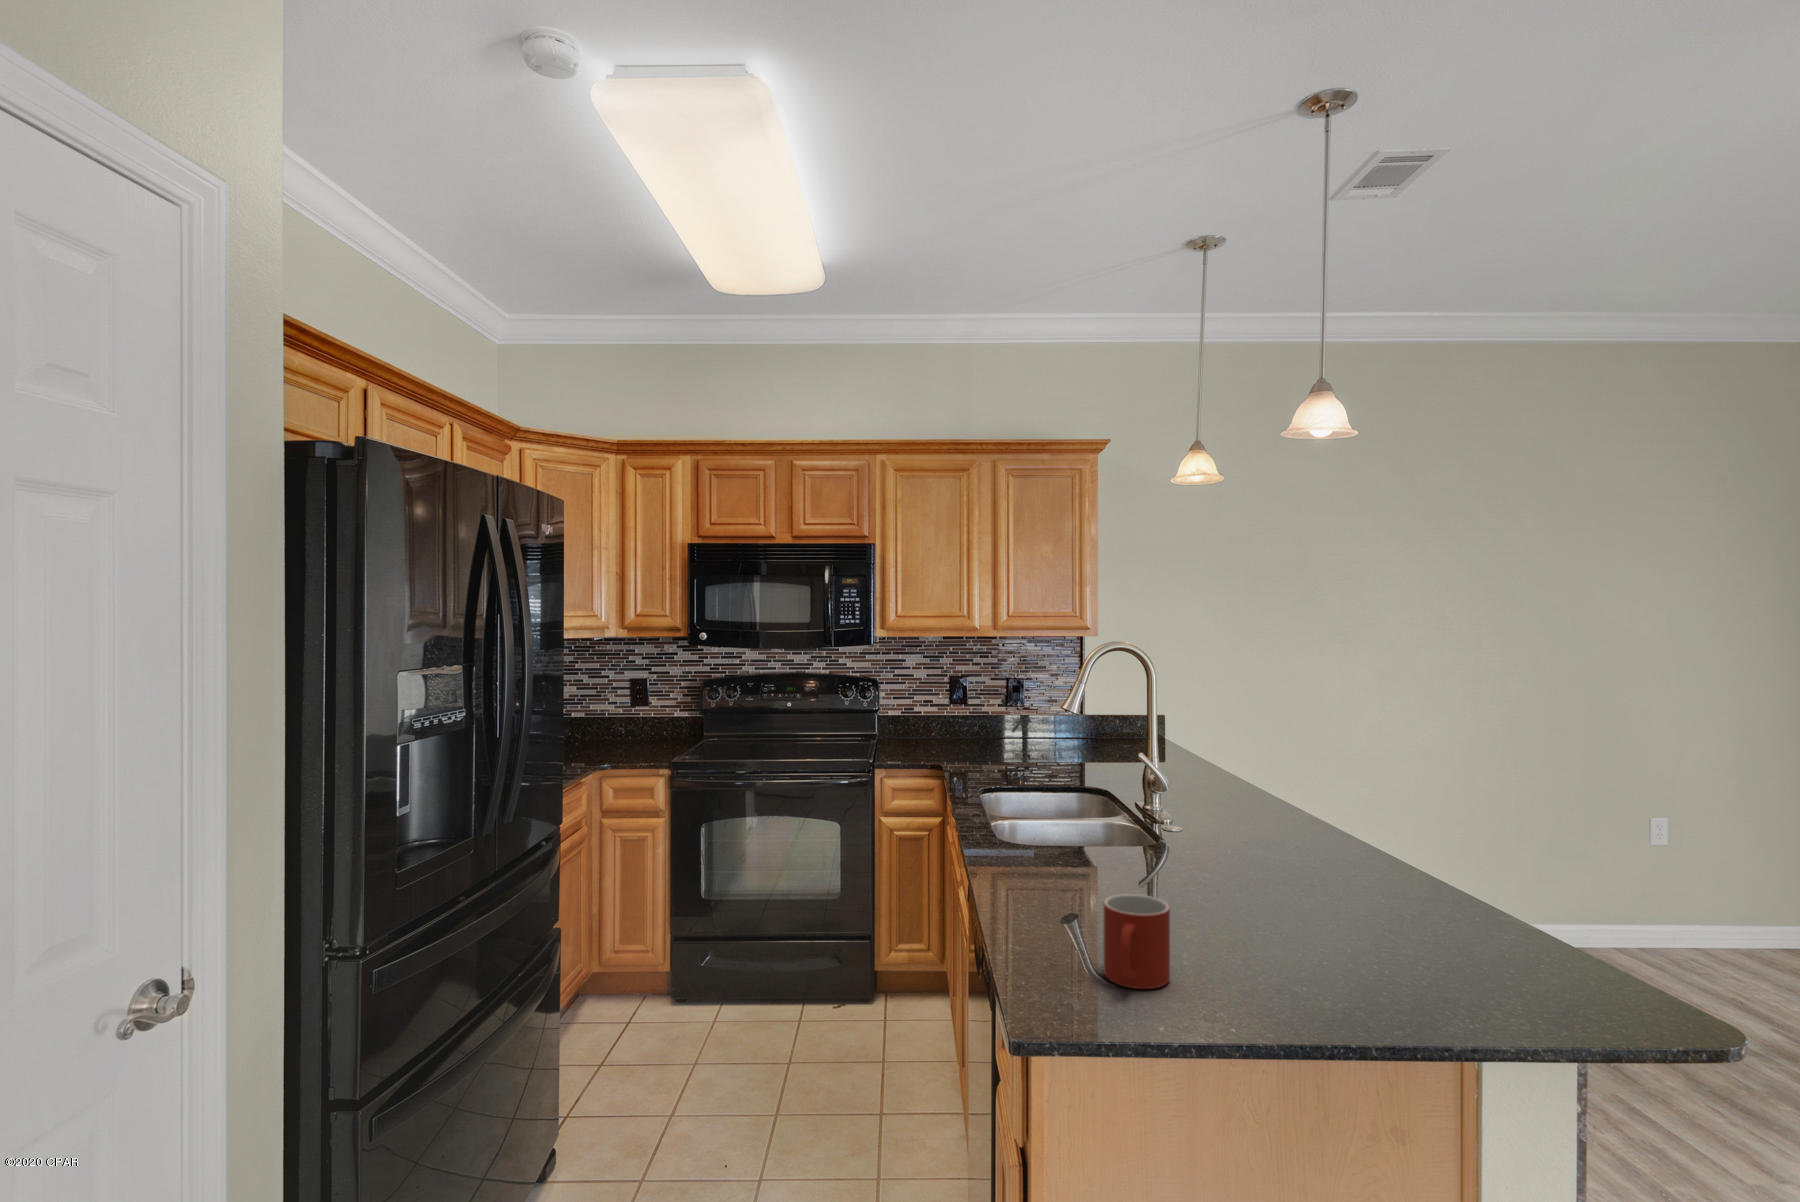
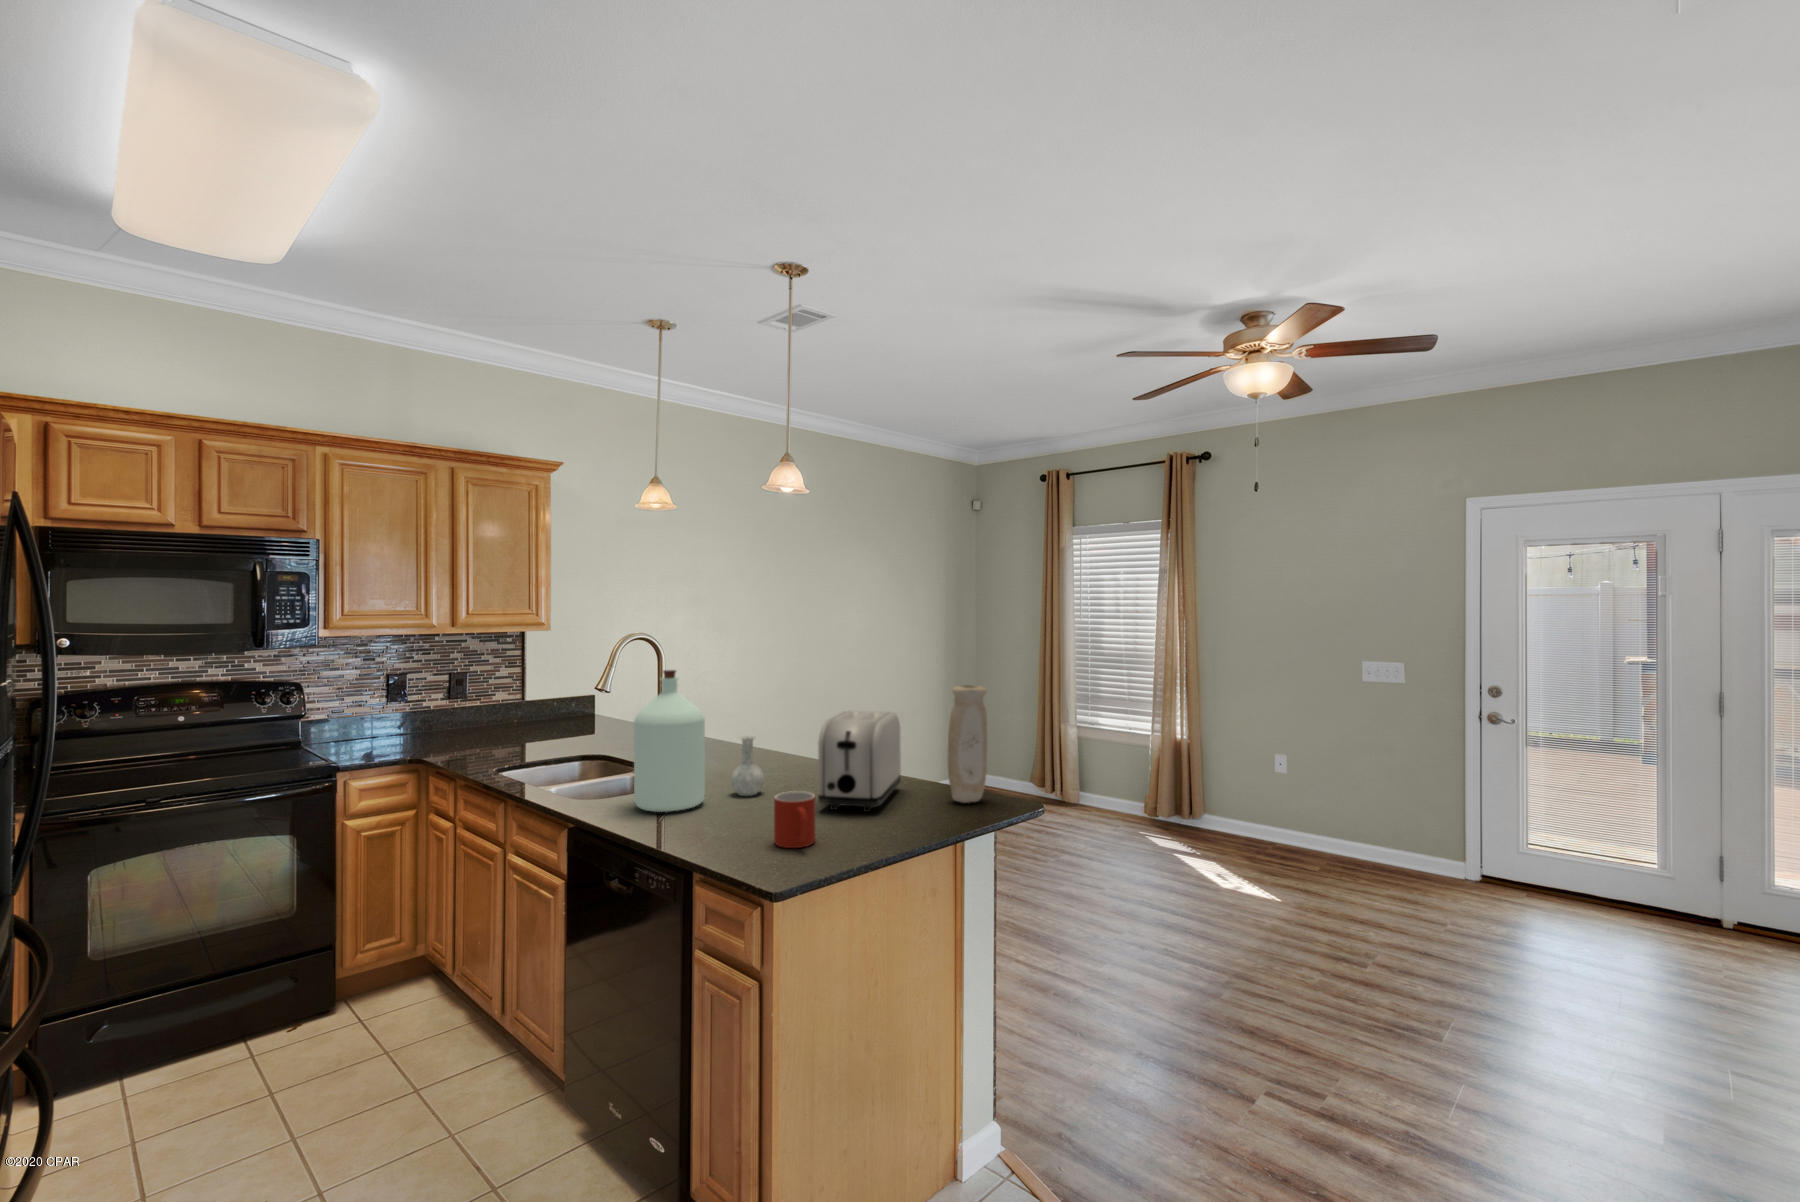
bottle: none [1020,692,1208,887] -> present [634,670,764,812]
vase: none [1502,765,1599,1004] -> present [947,685,987,803]
toaster: none [1240,781,1437,961] -> present [818,711,901,812]

